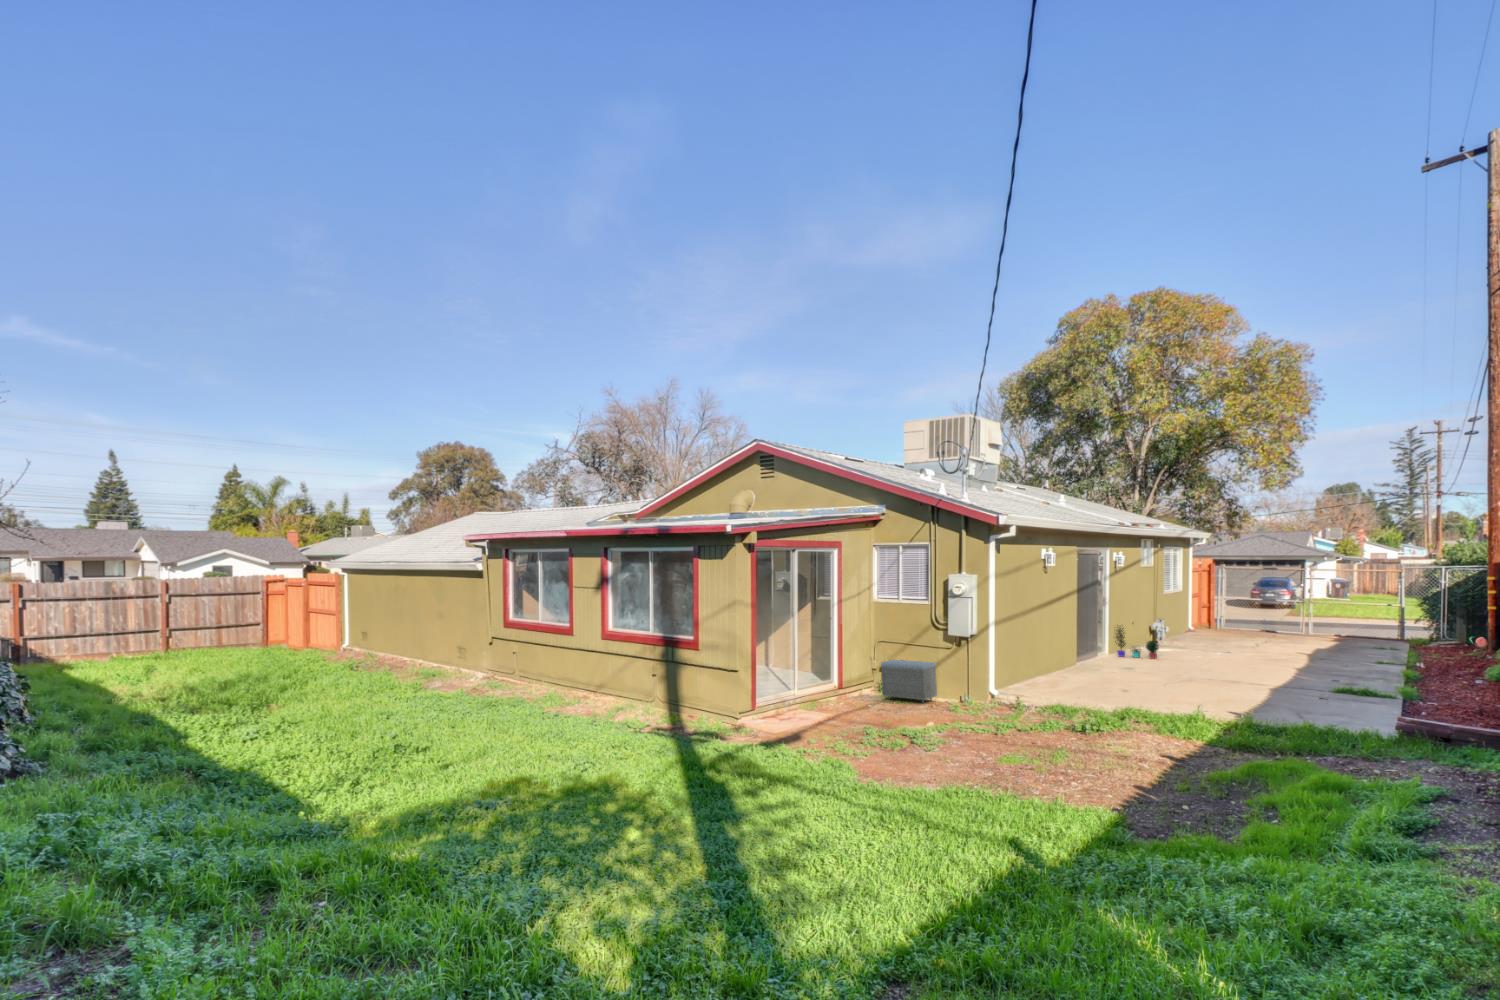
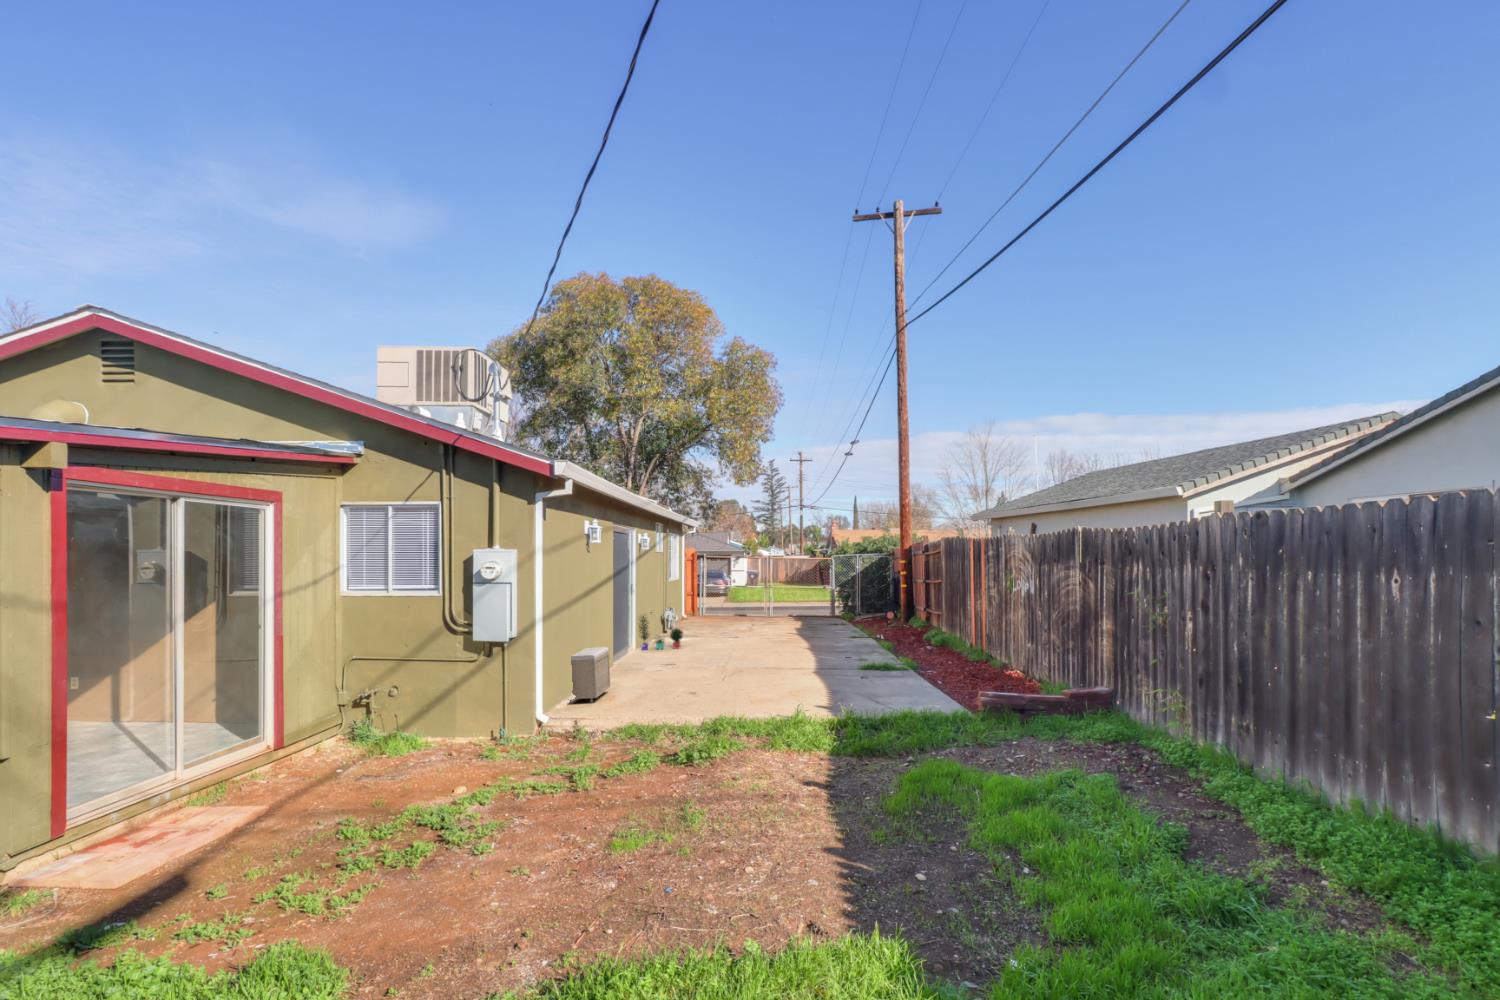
storage bench: present [881,660,937,702] -> present [569,647,610,704]

